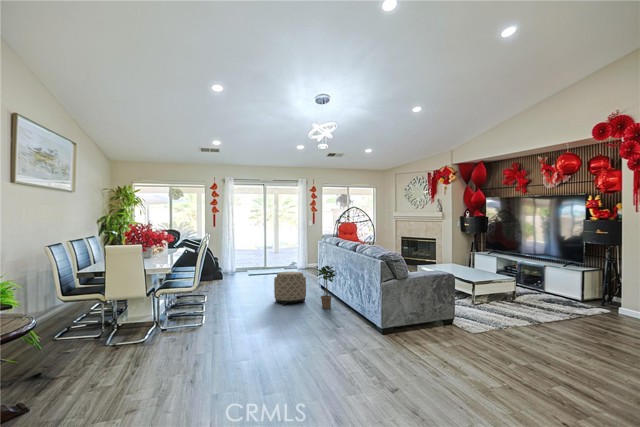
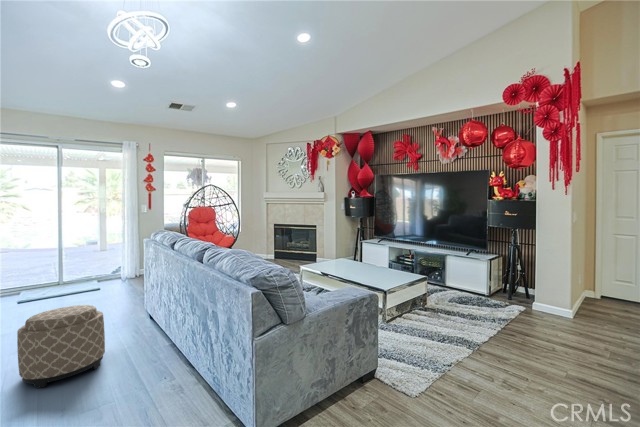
potted plant: present [317,266,336,309] -> none [118,293,173,380]

